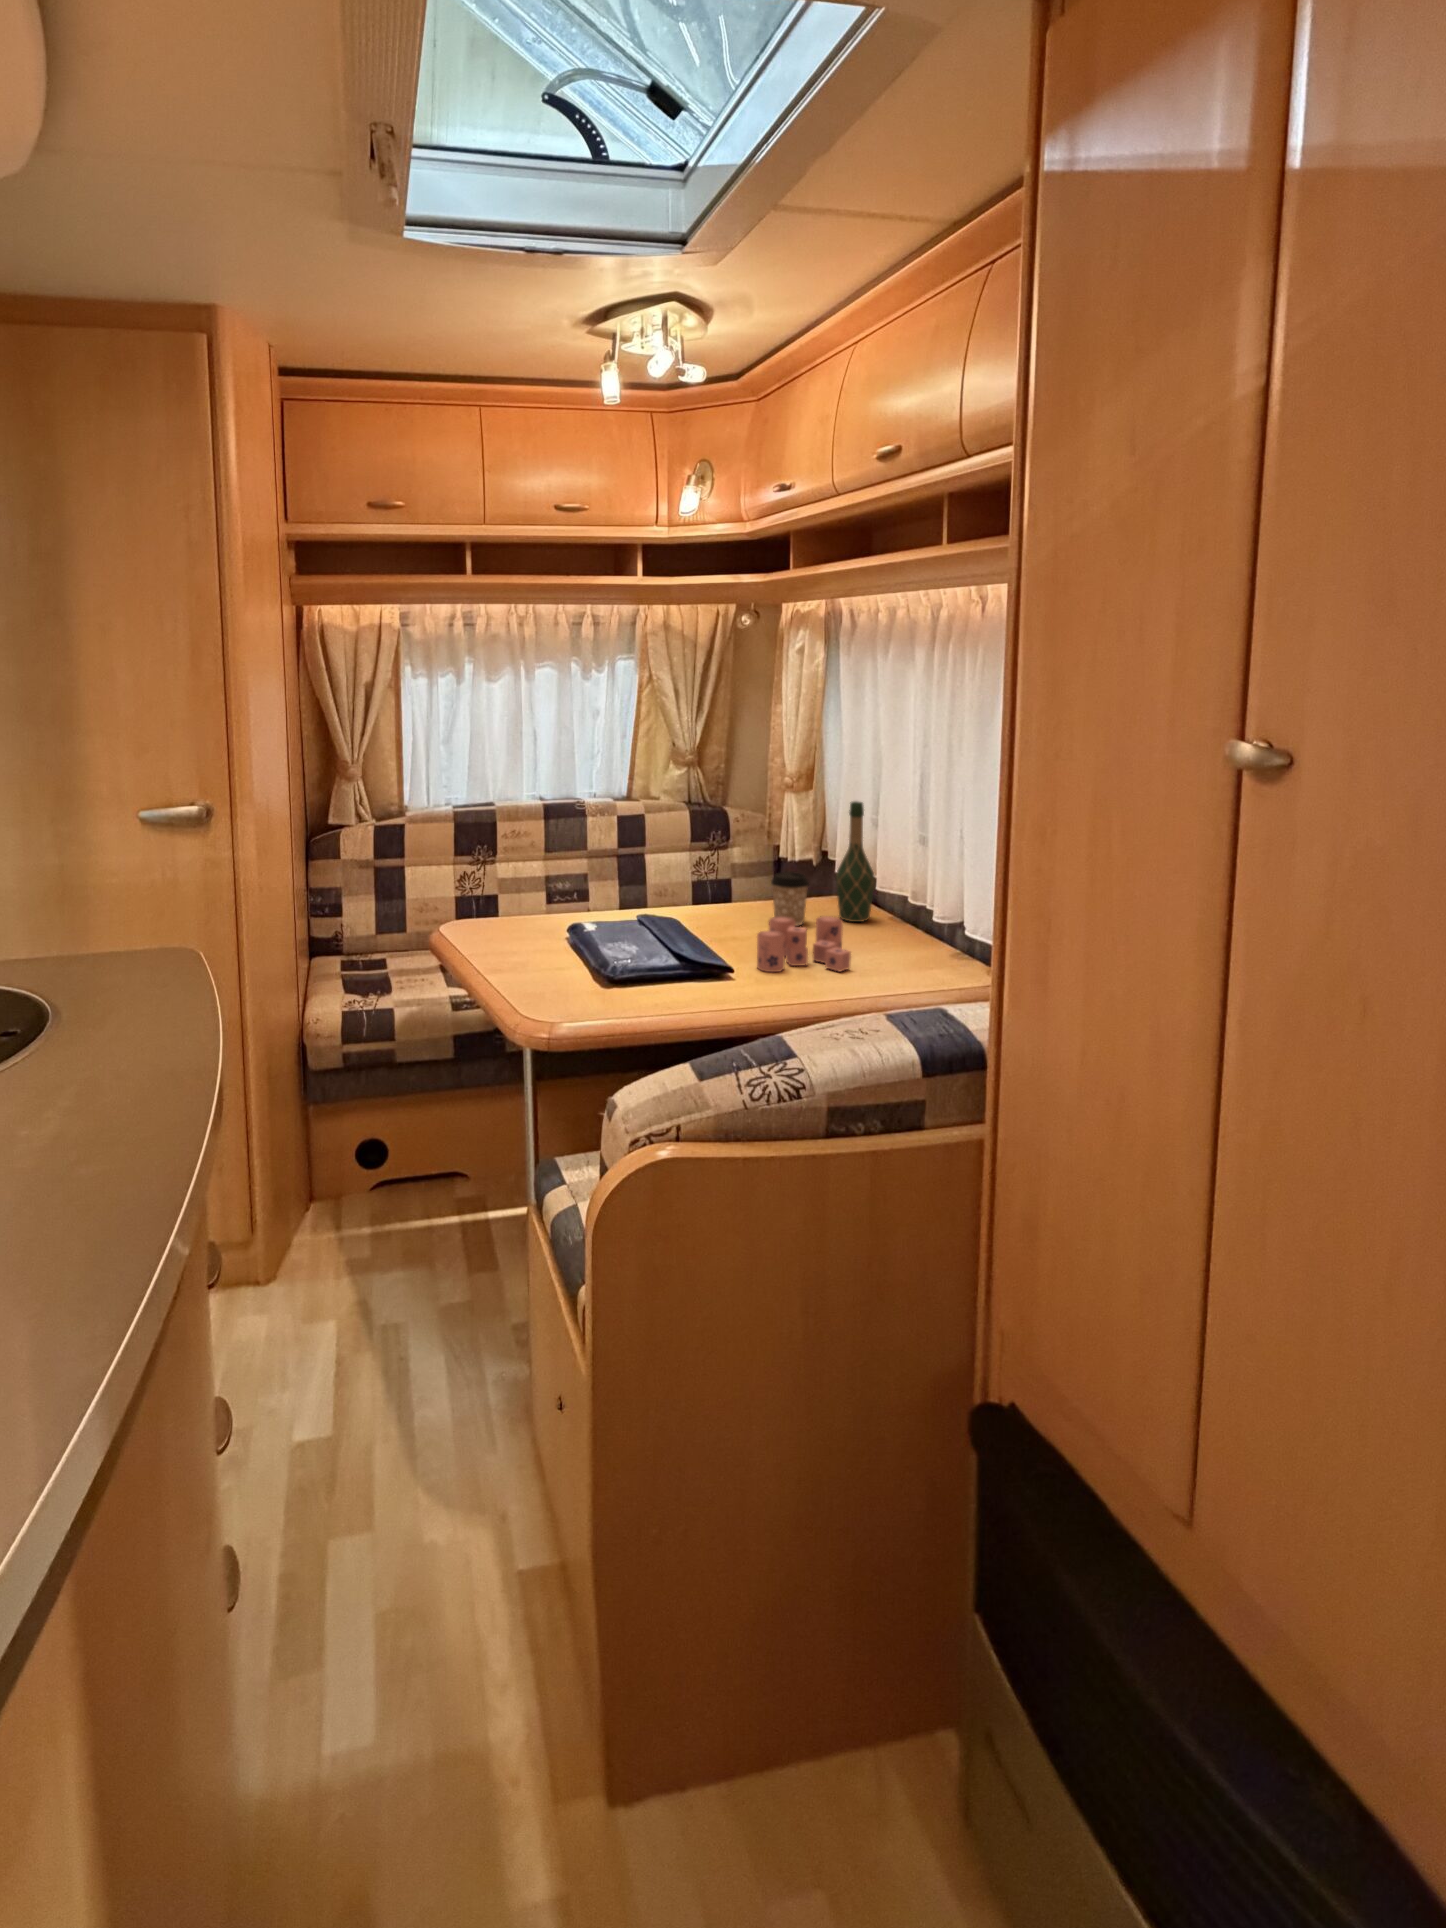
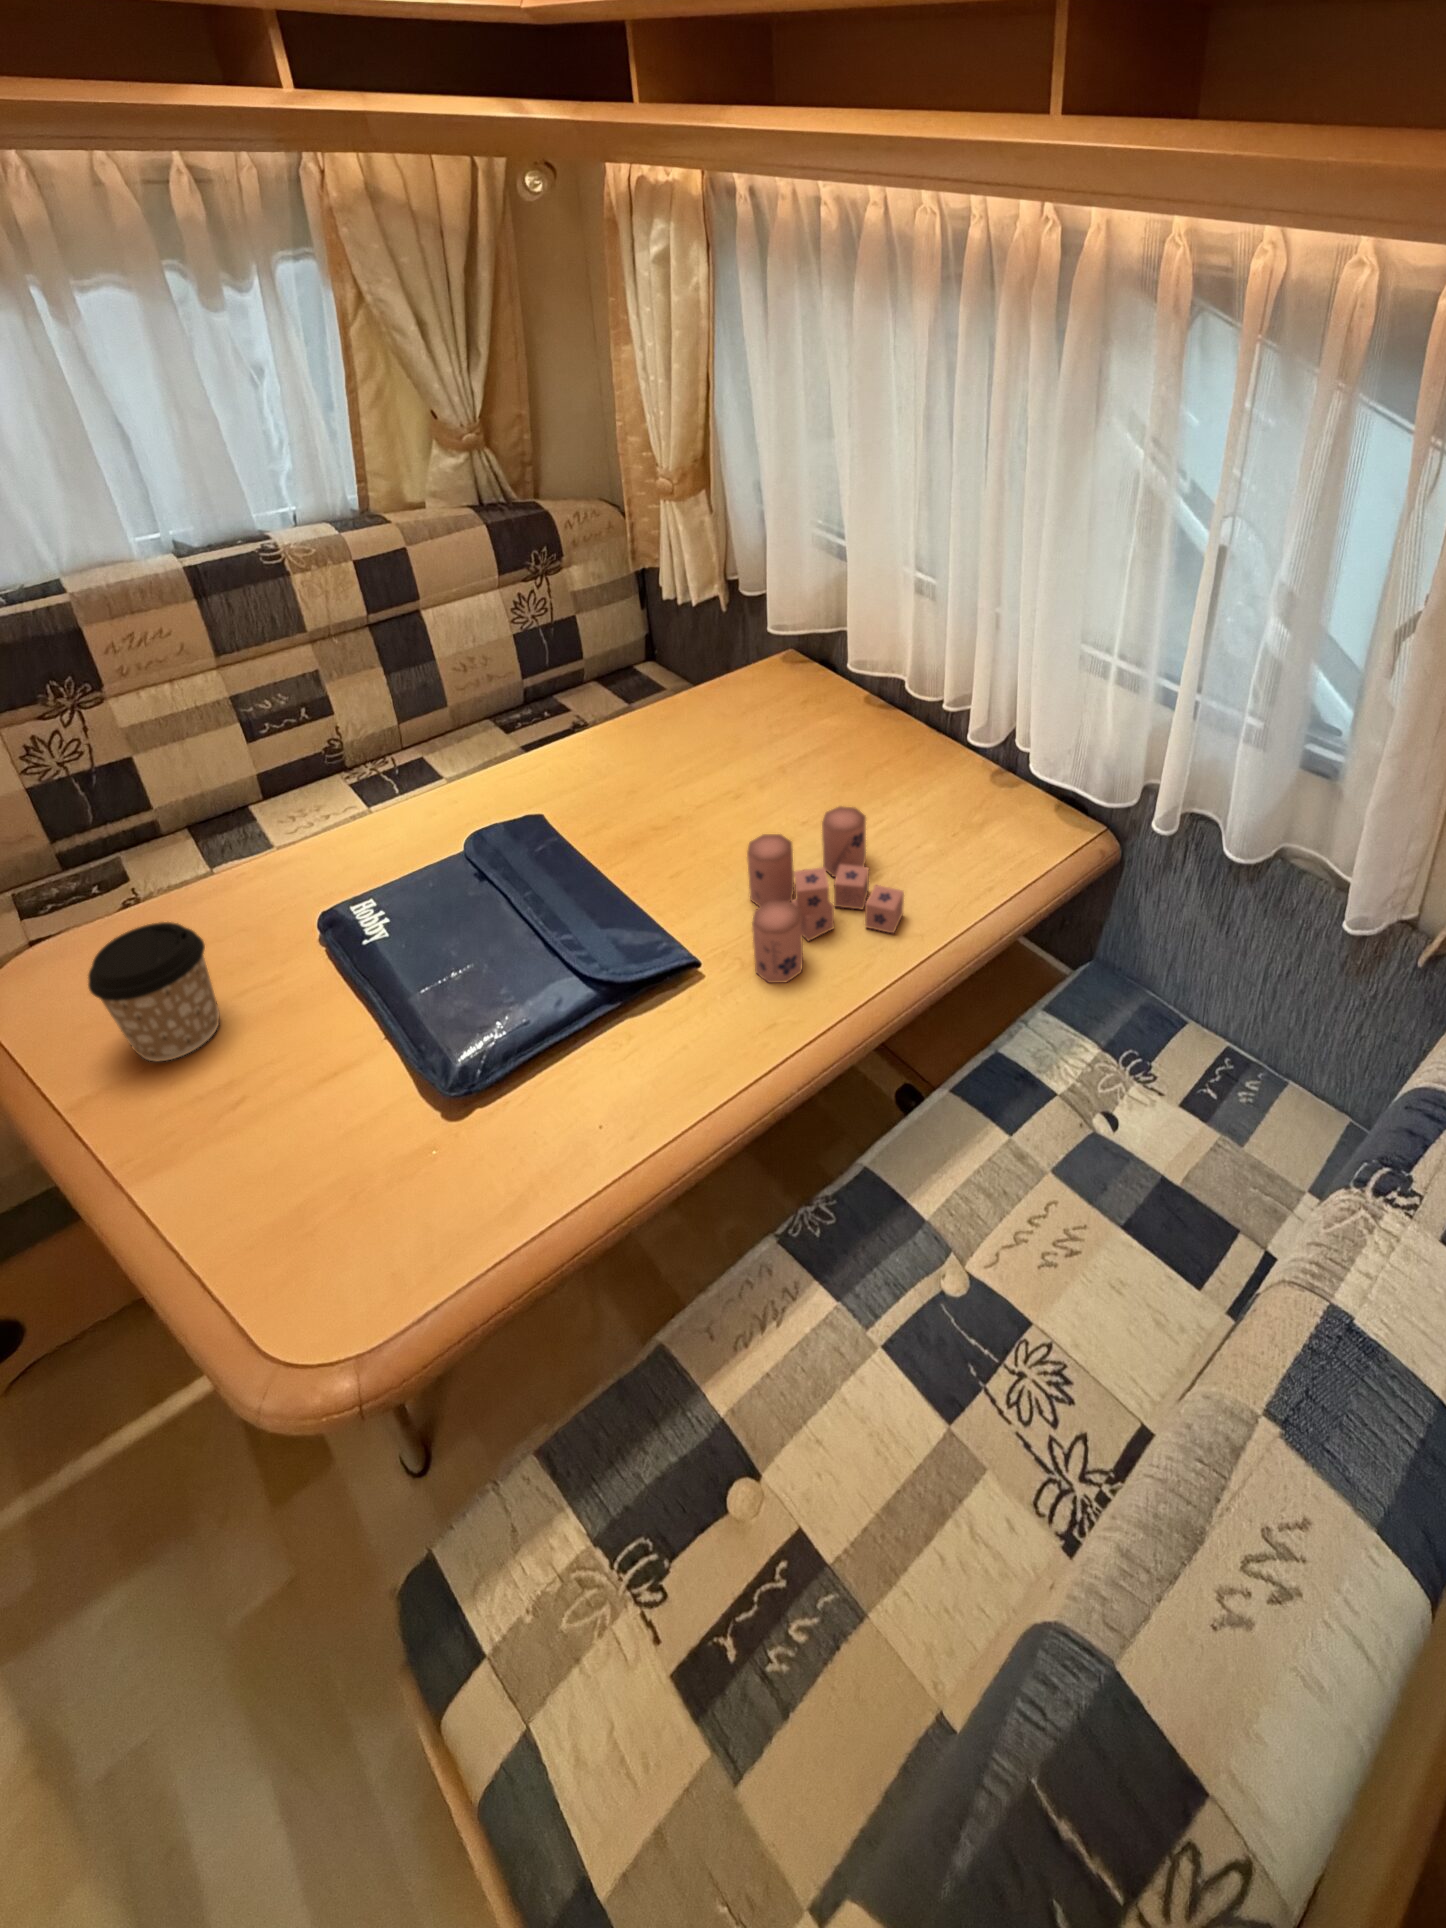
wine bottle: present [836,801,875,922] -> none [797,561,857,744]
coffee cup: present [771,872,809,926] -> present [88,922,220,1061]

